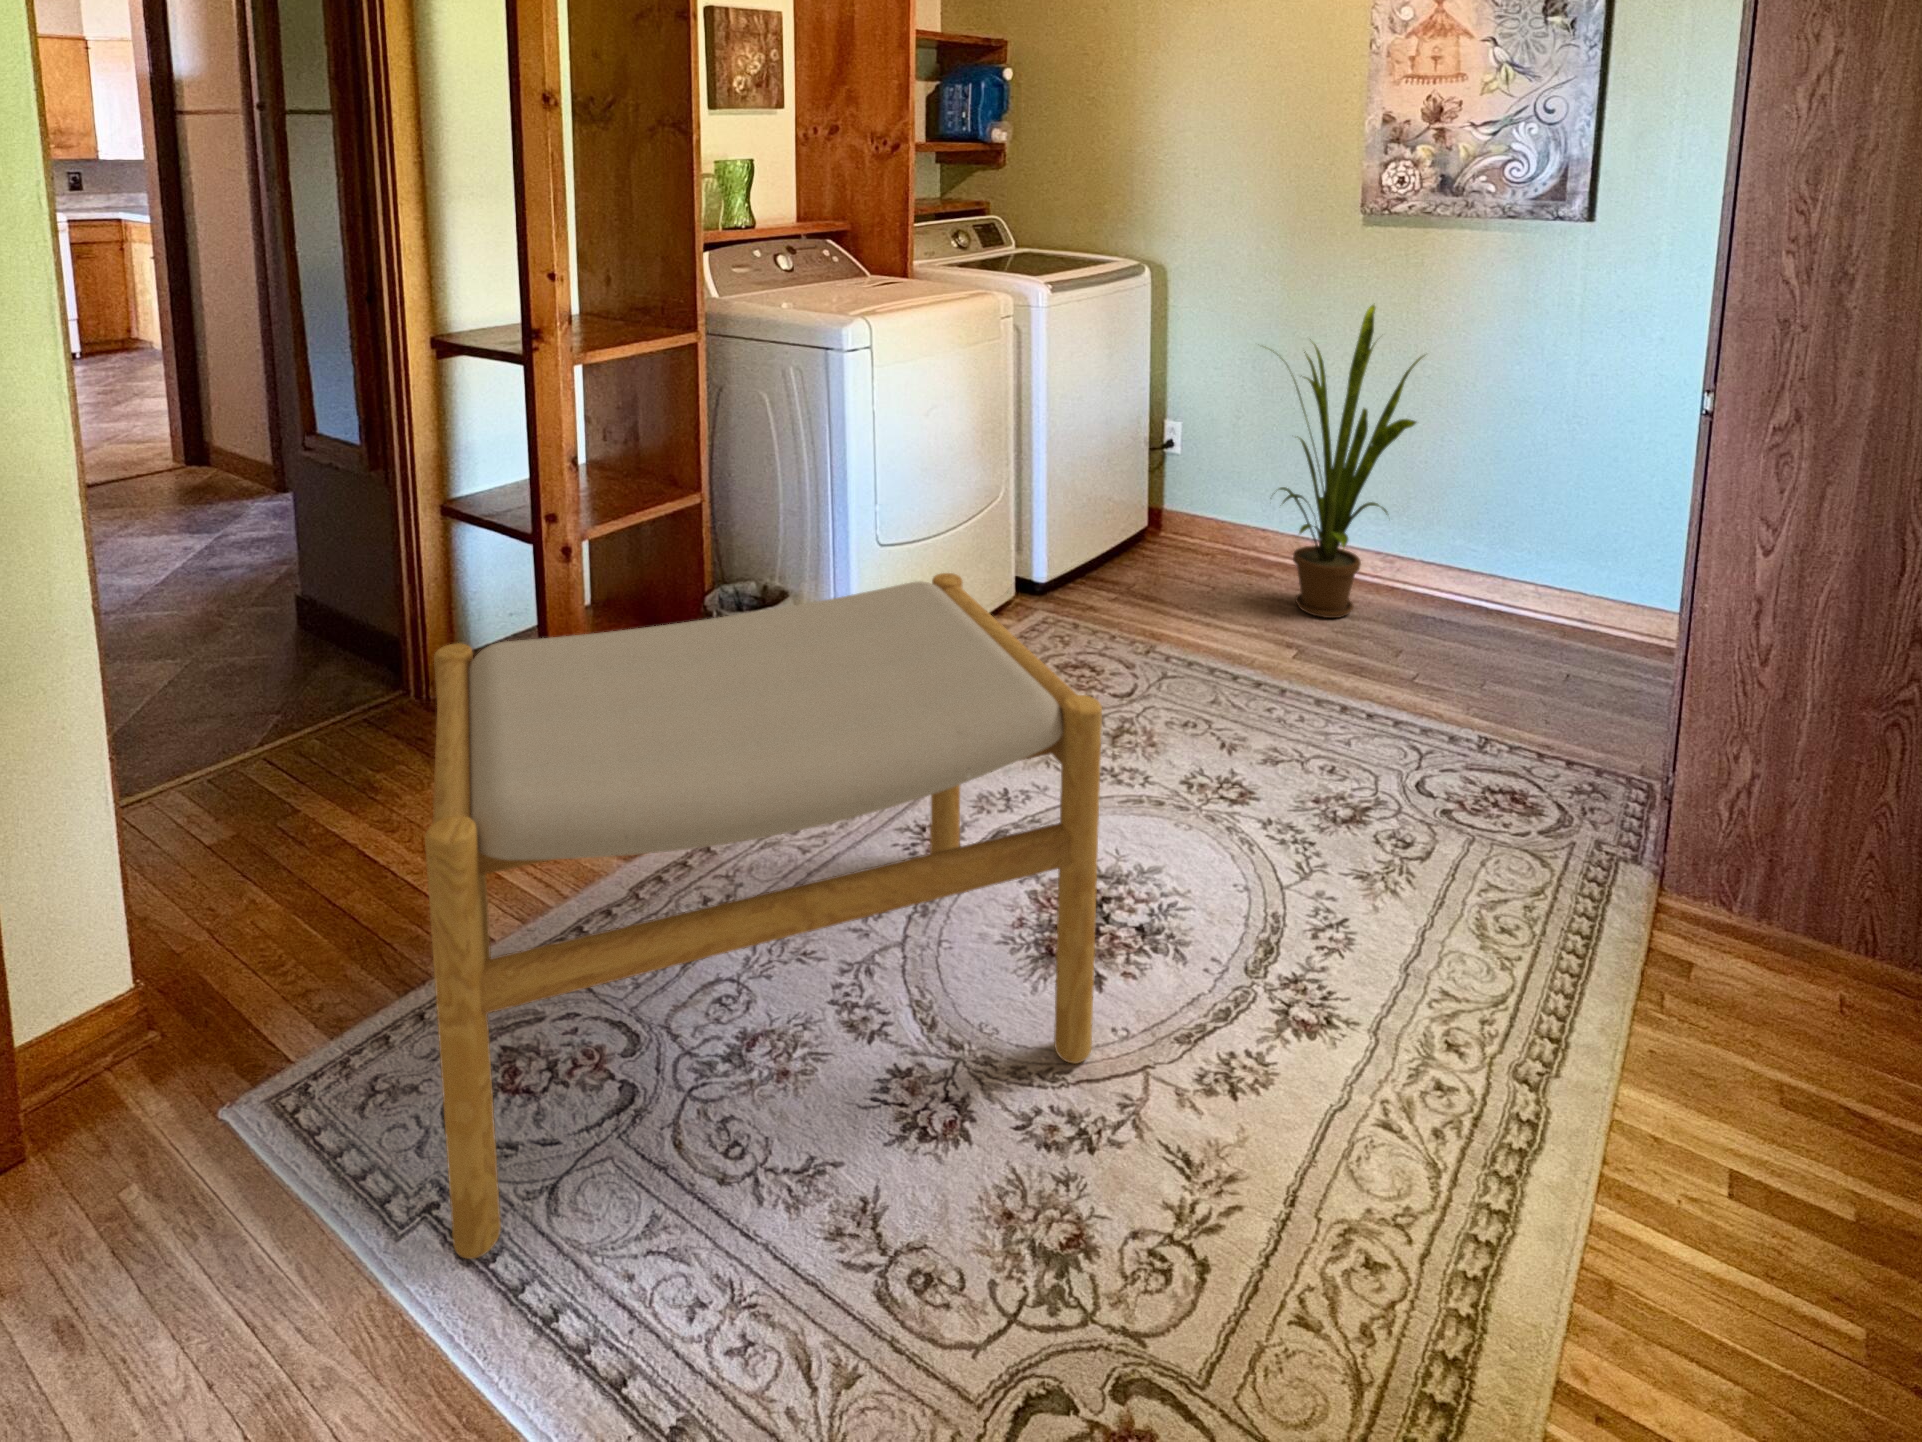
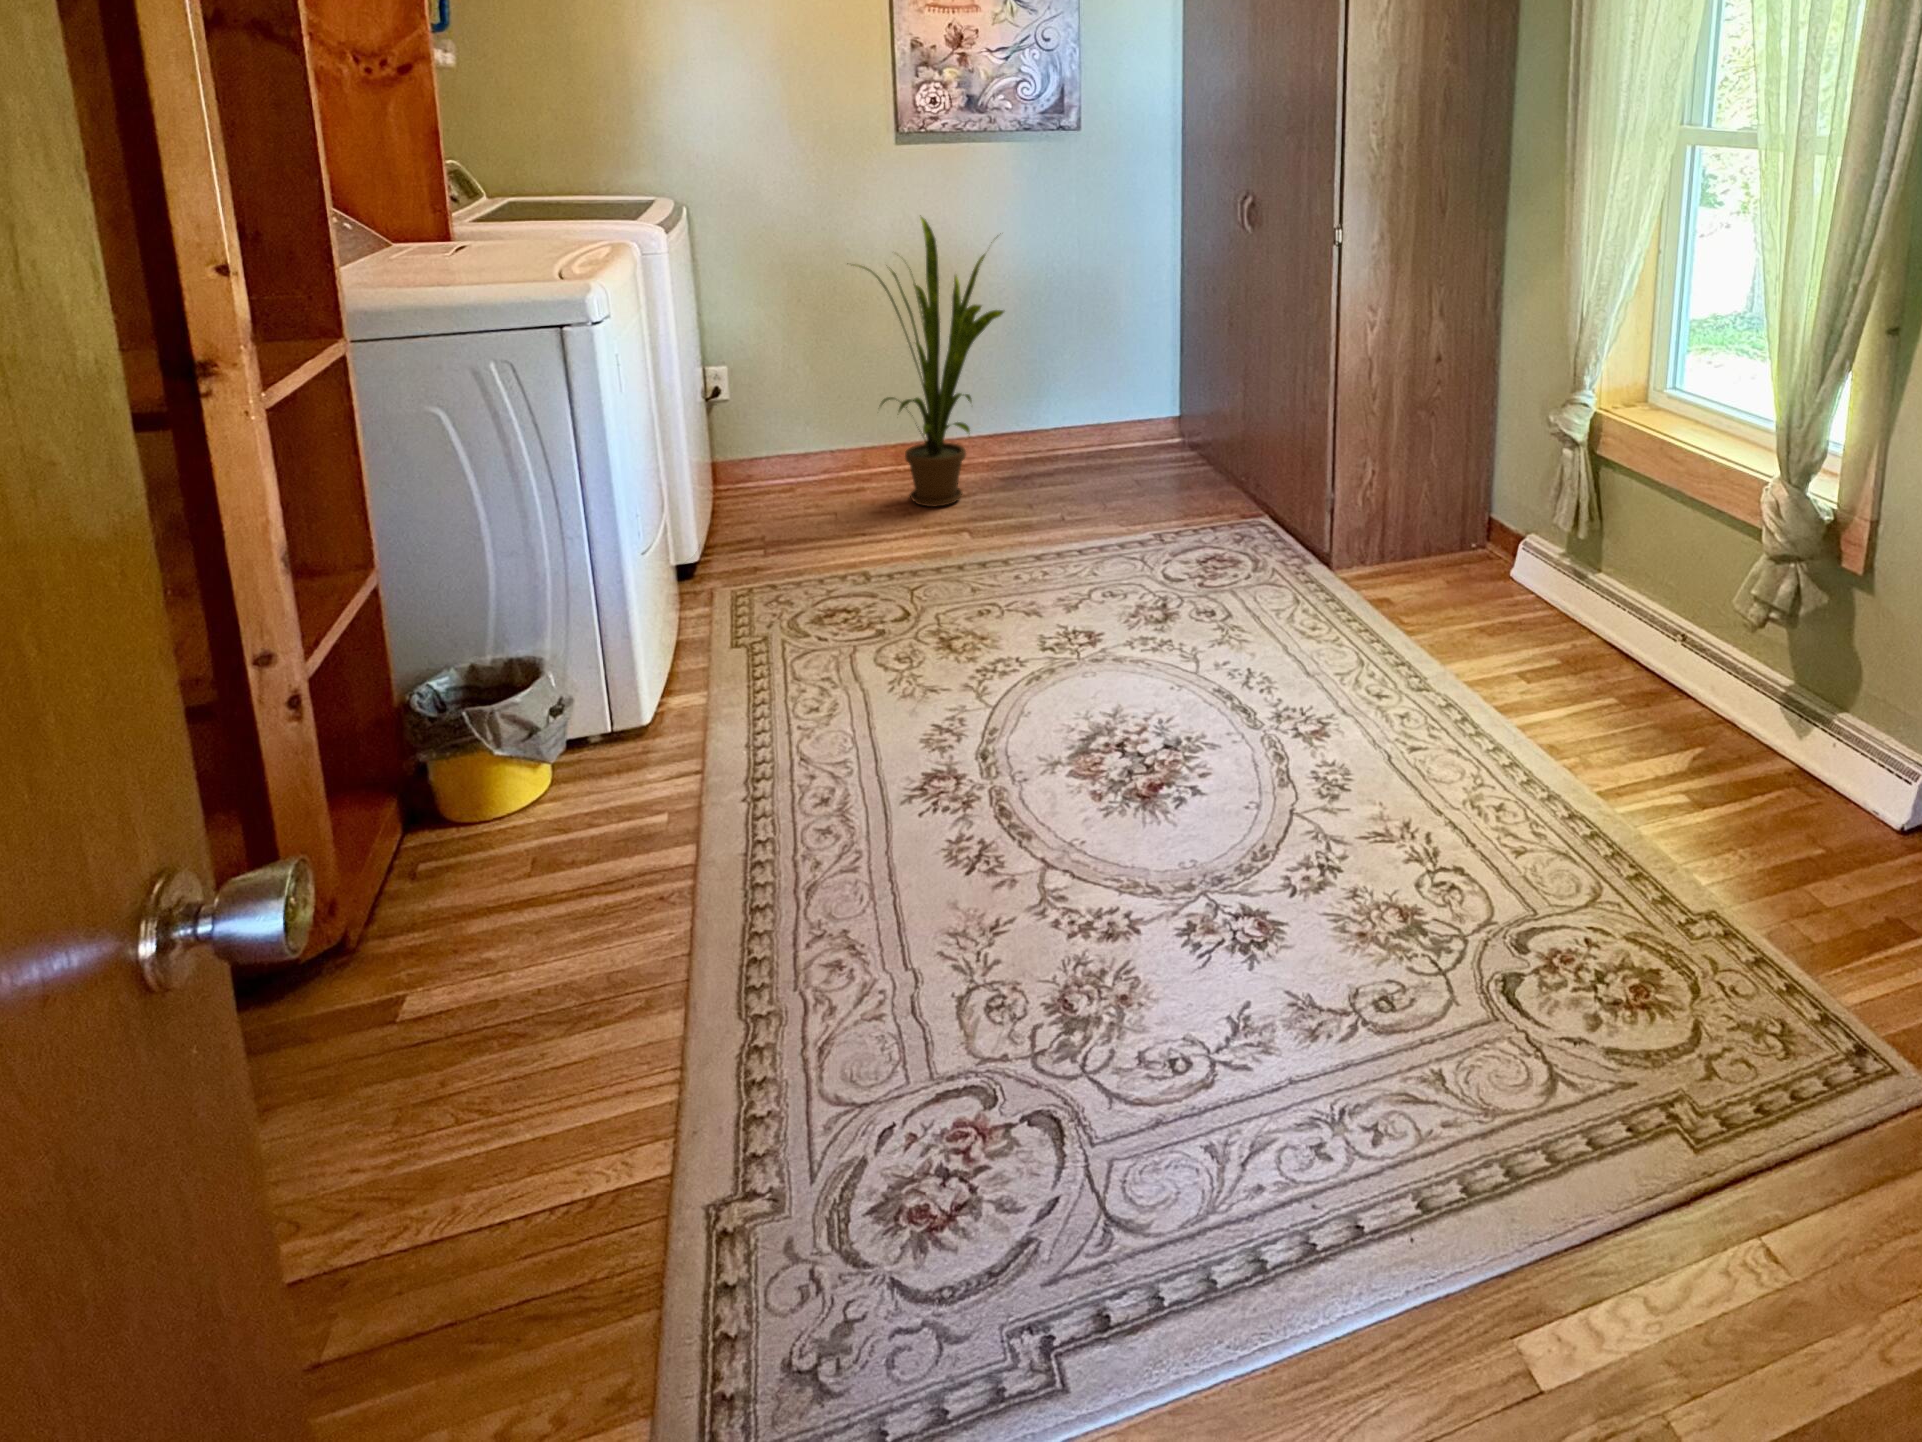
footstool: present [425,573,1102,1259] -> none [641,496,1275,1336]

